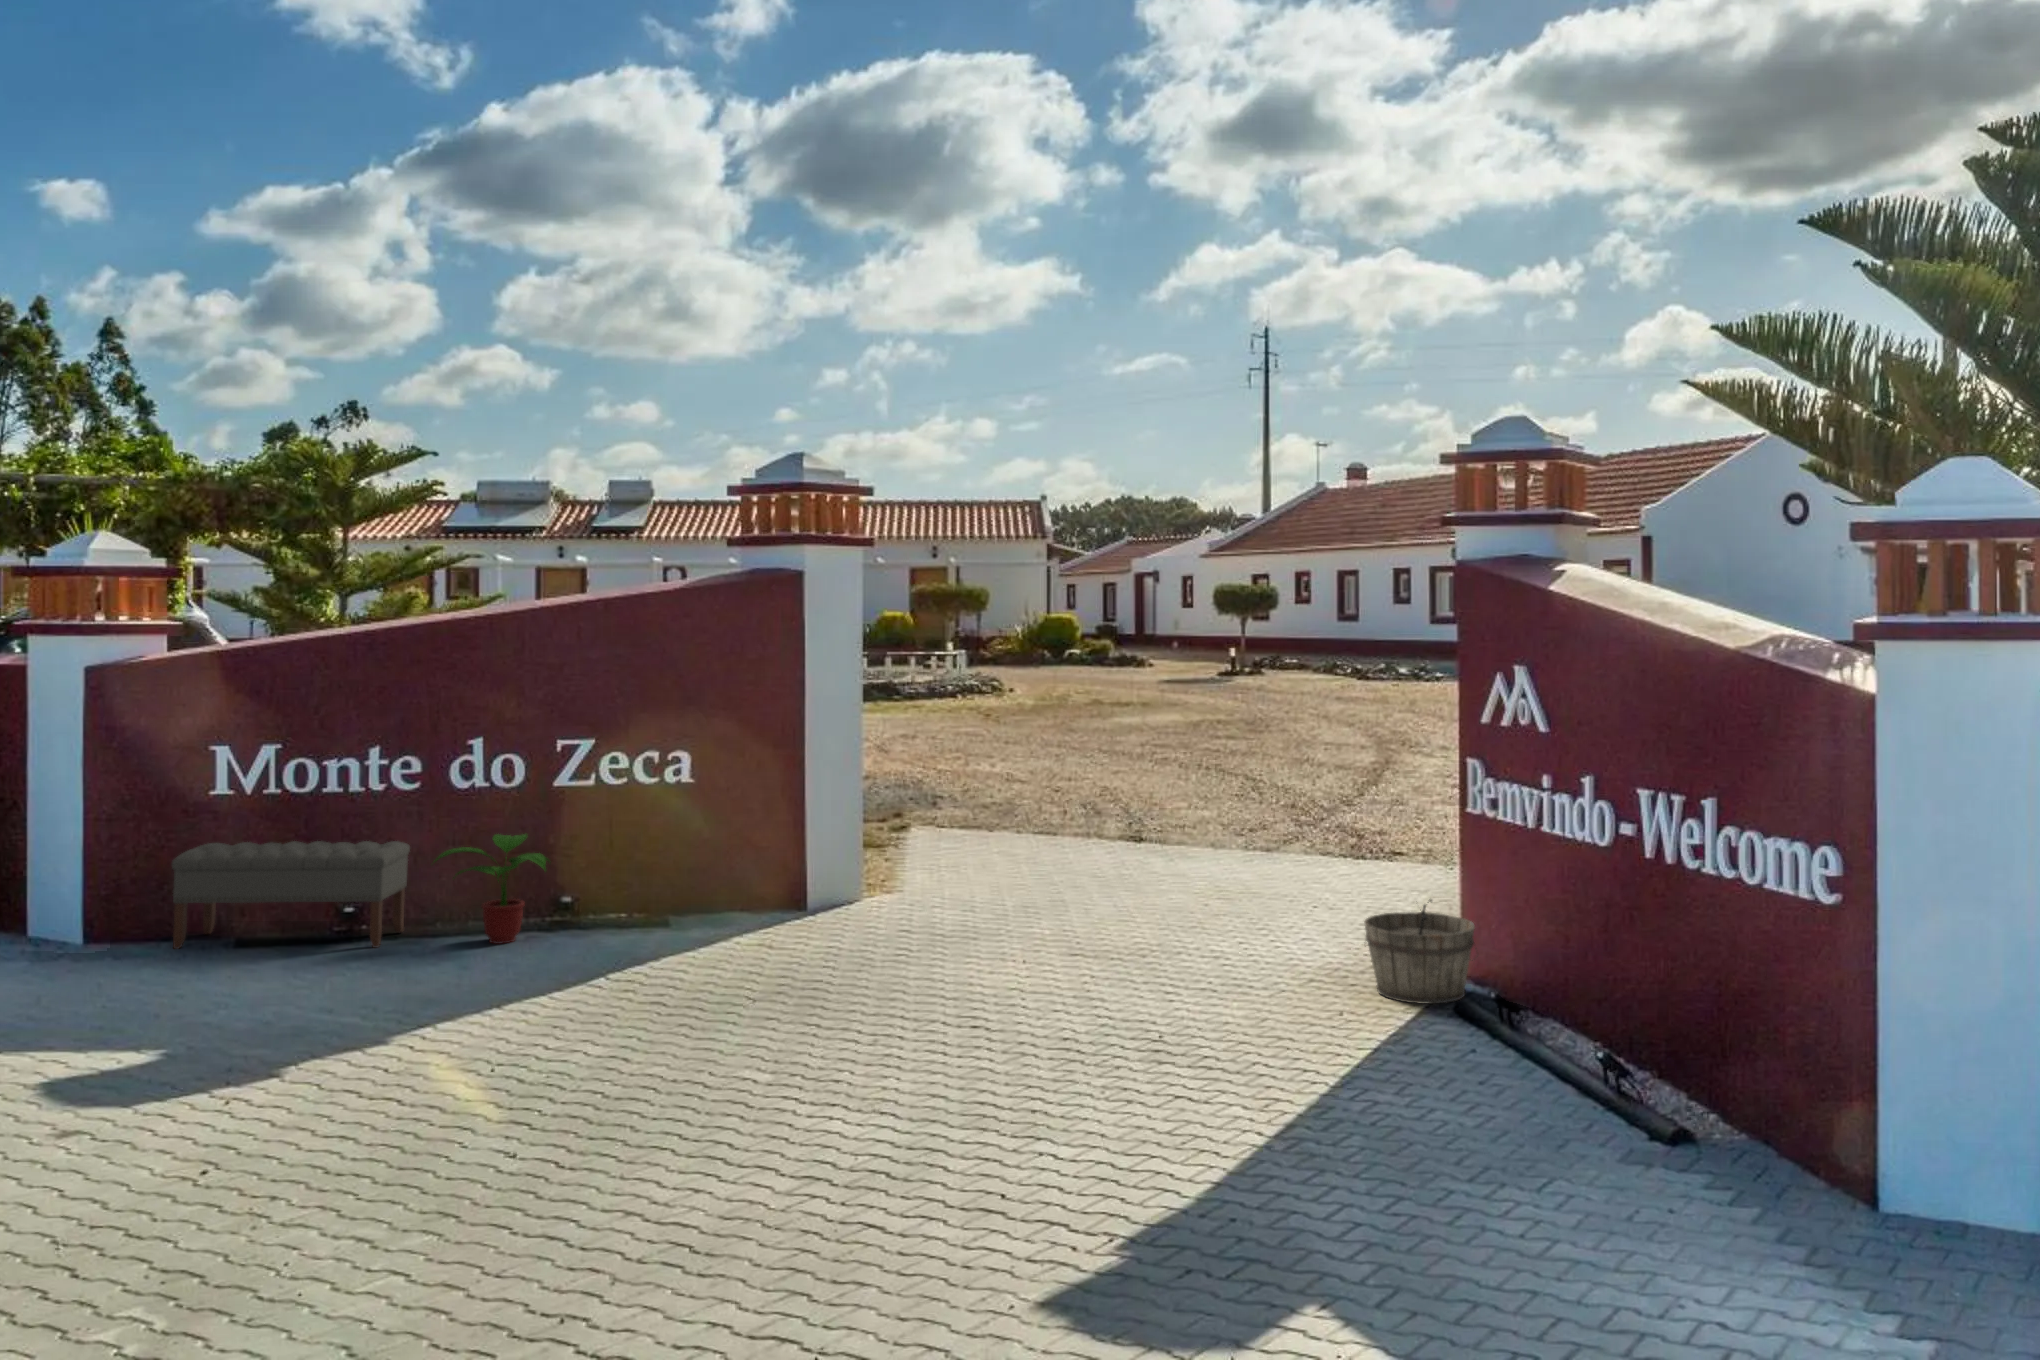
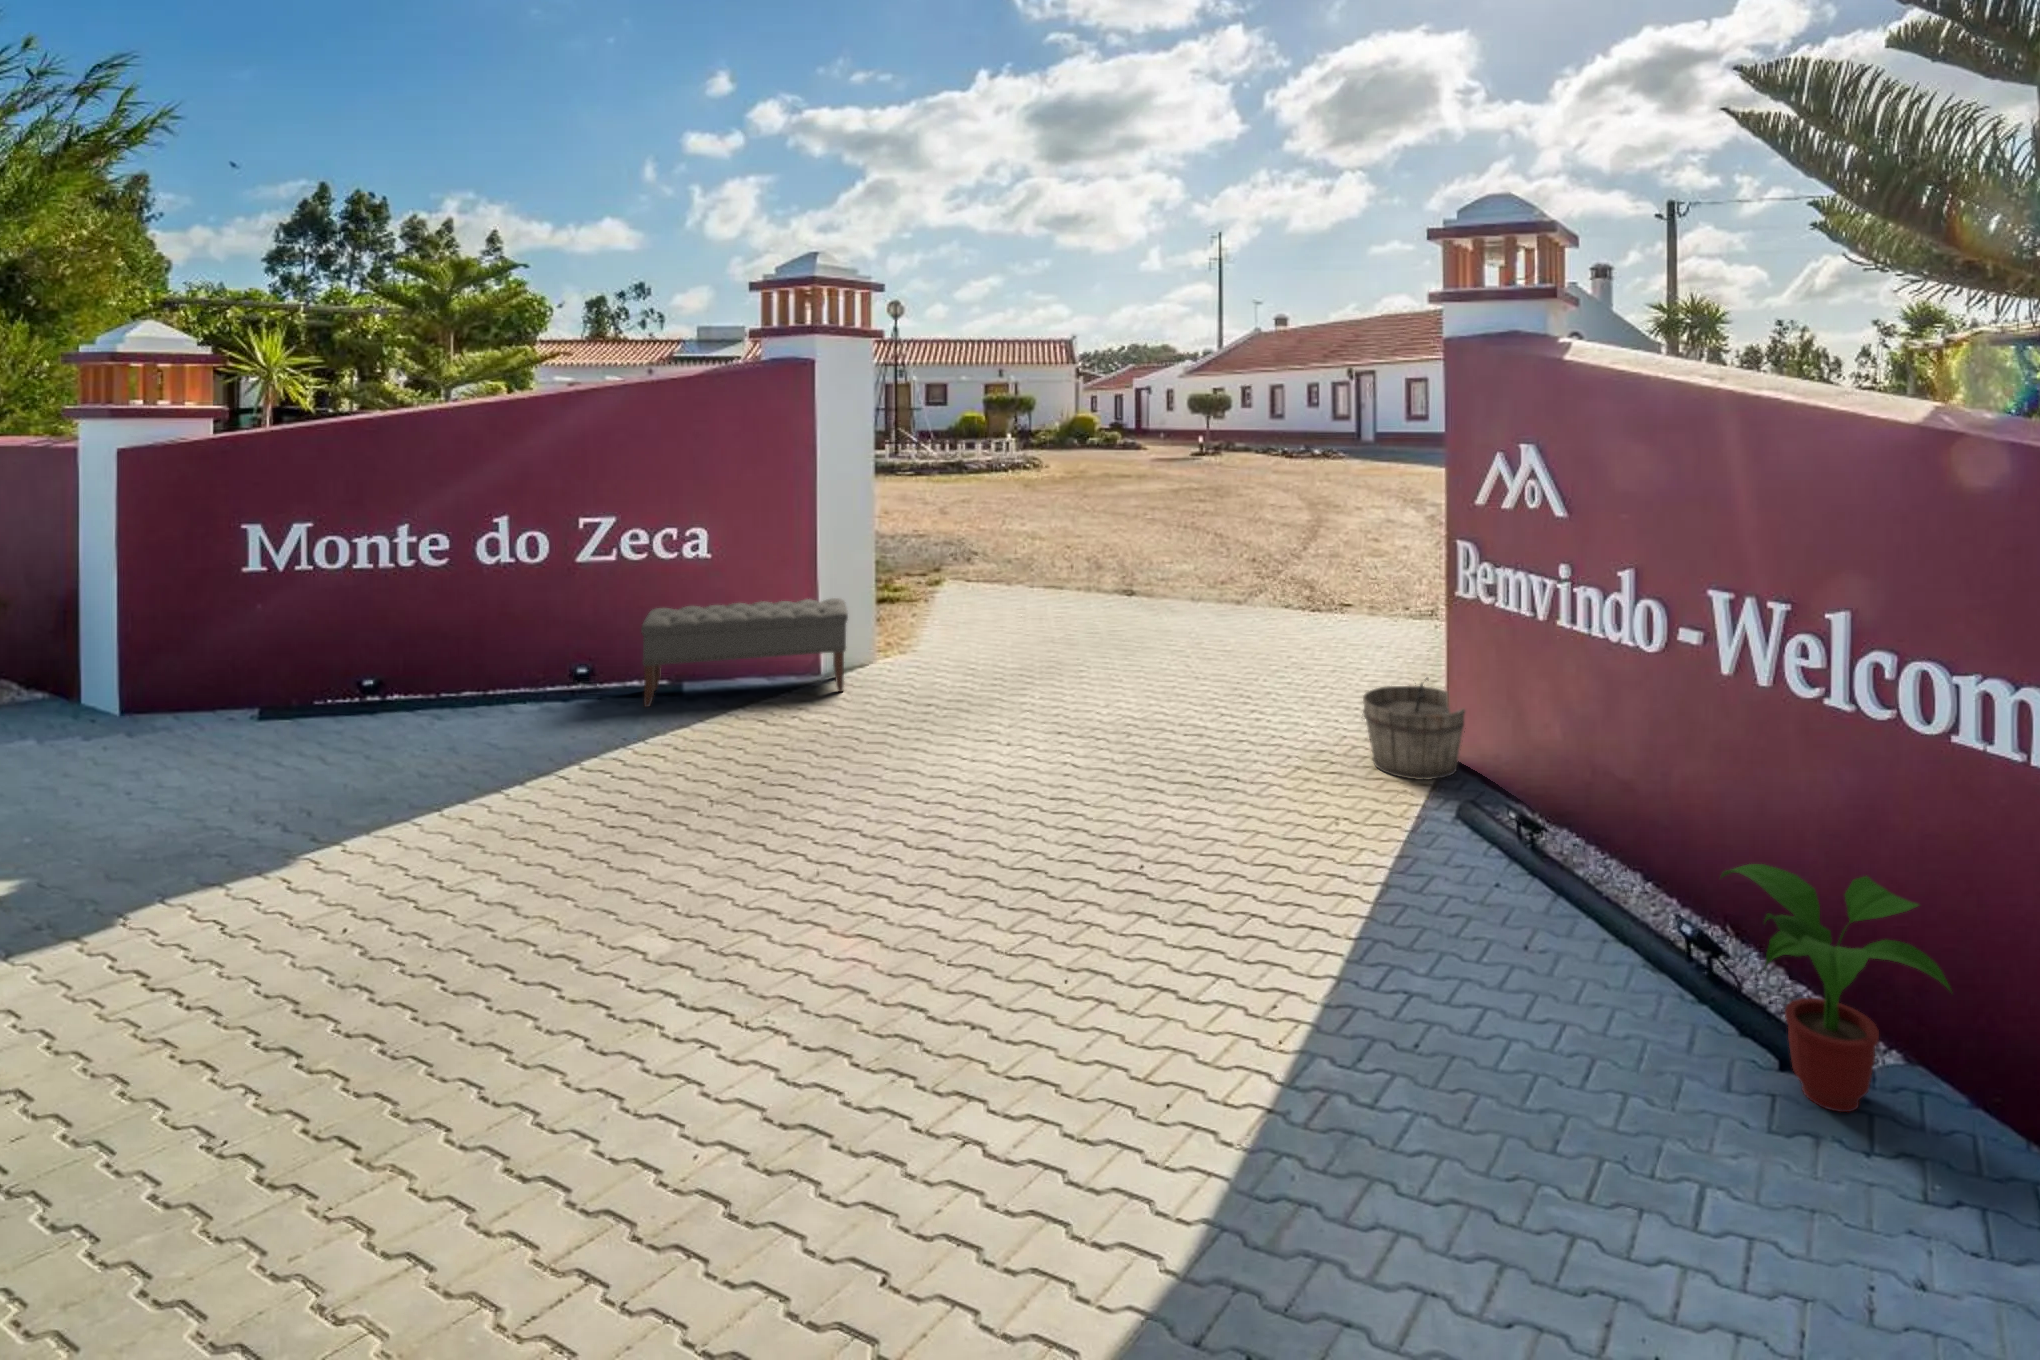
potted plant: present [435,834,549,944] -> present [1721,864,1952,1112]
bench: present [172,841,410,949] -> present [641,598,848,707]

